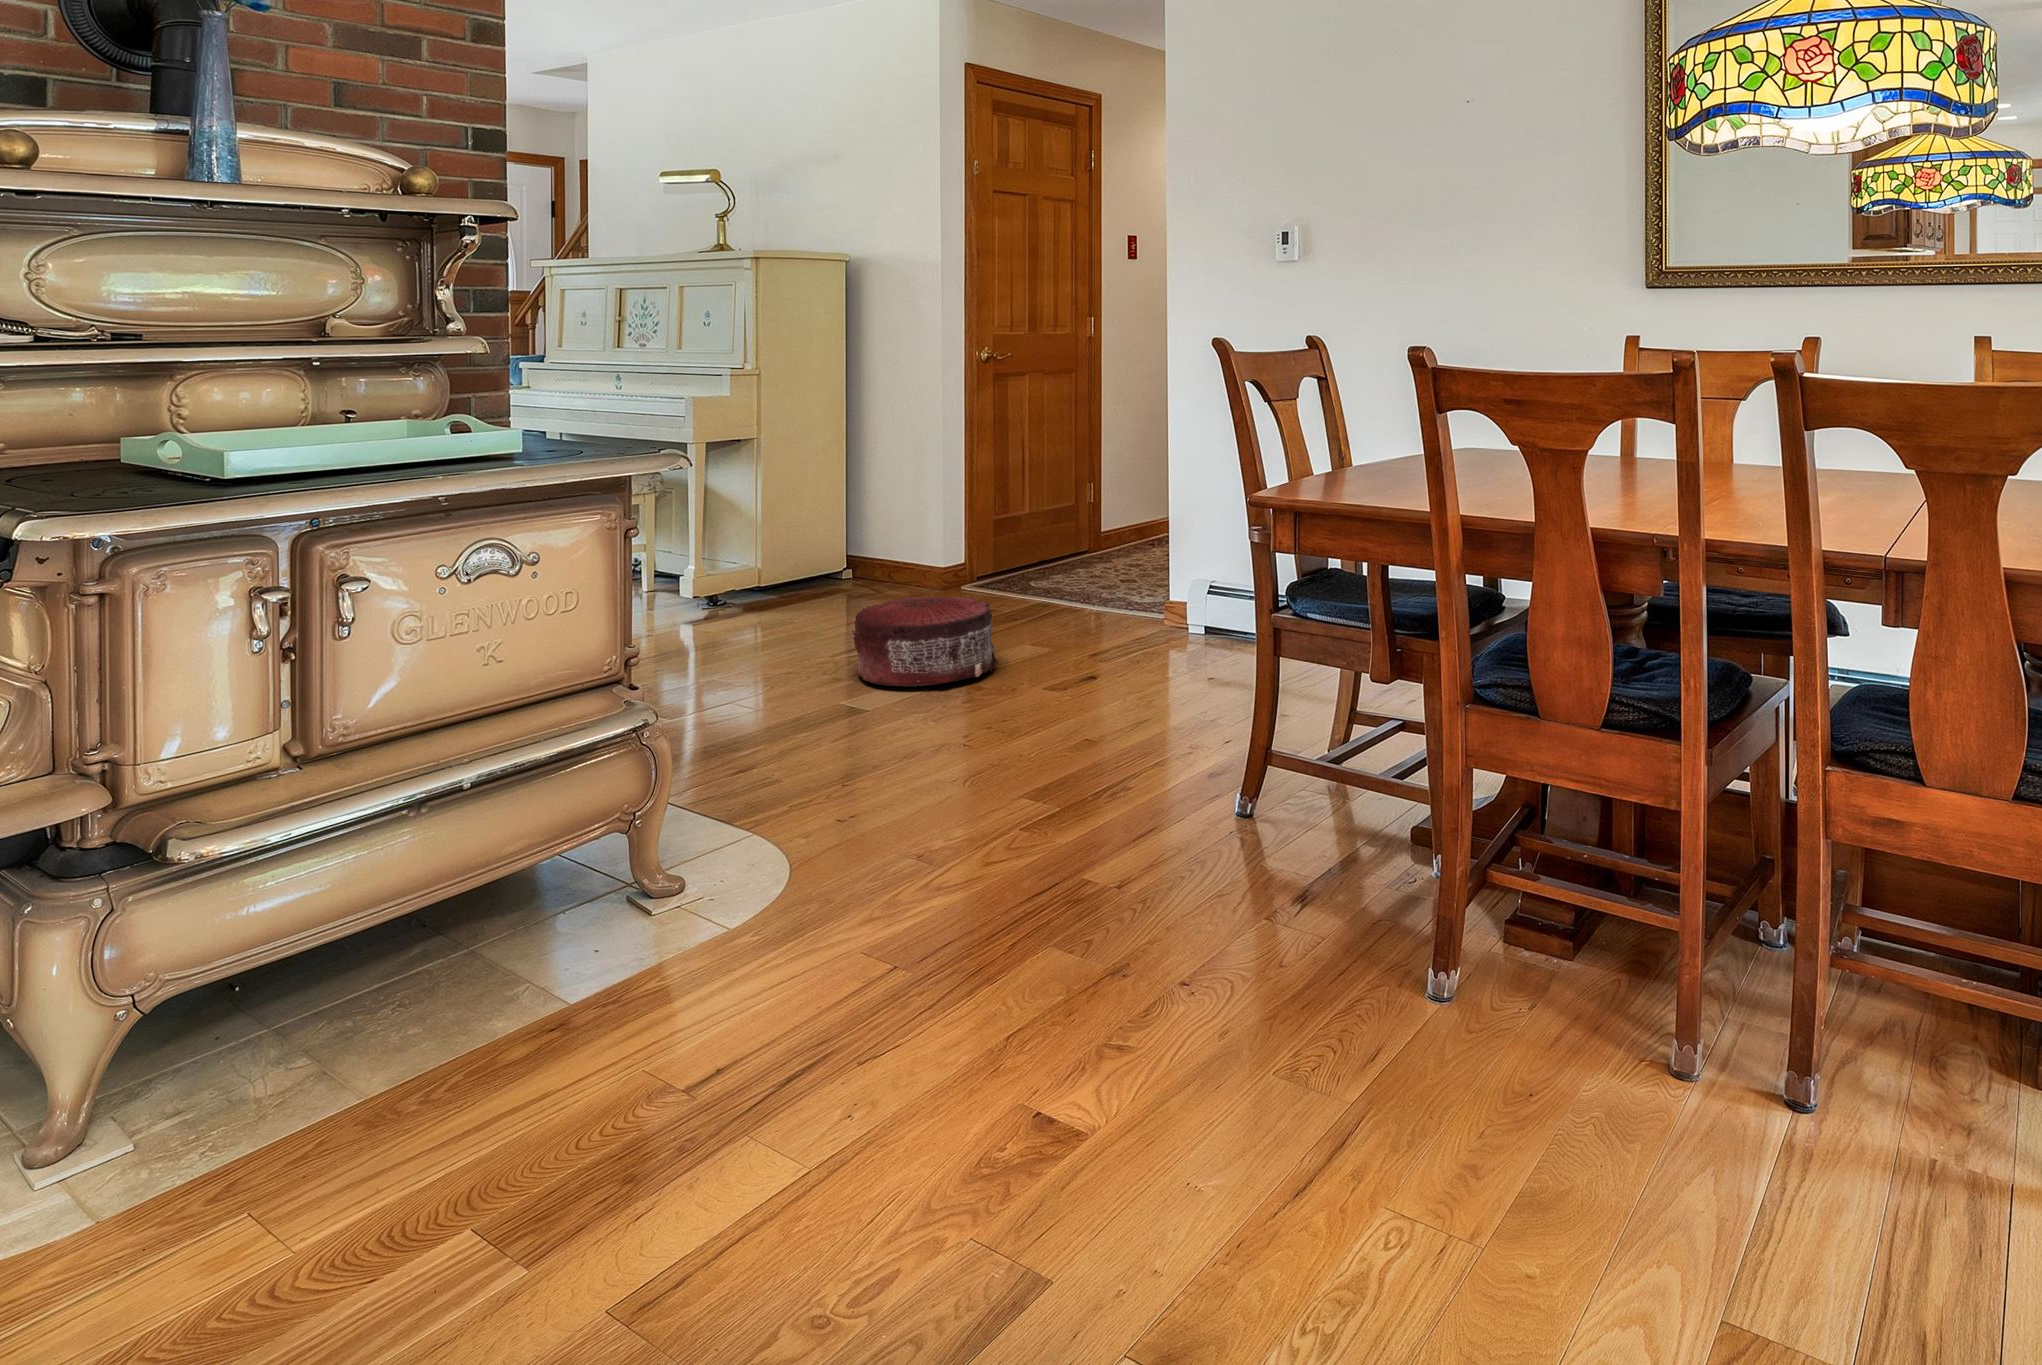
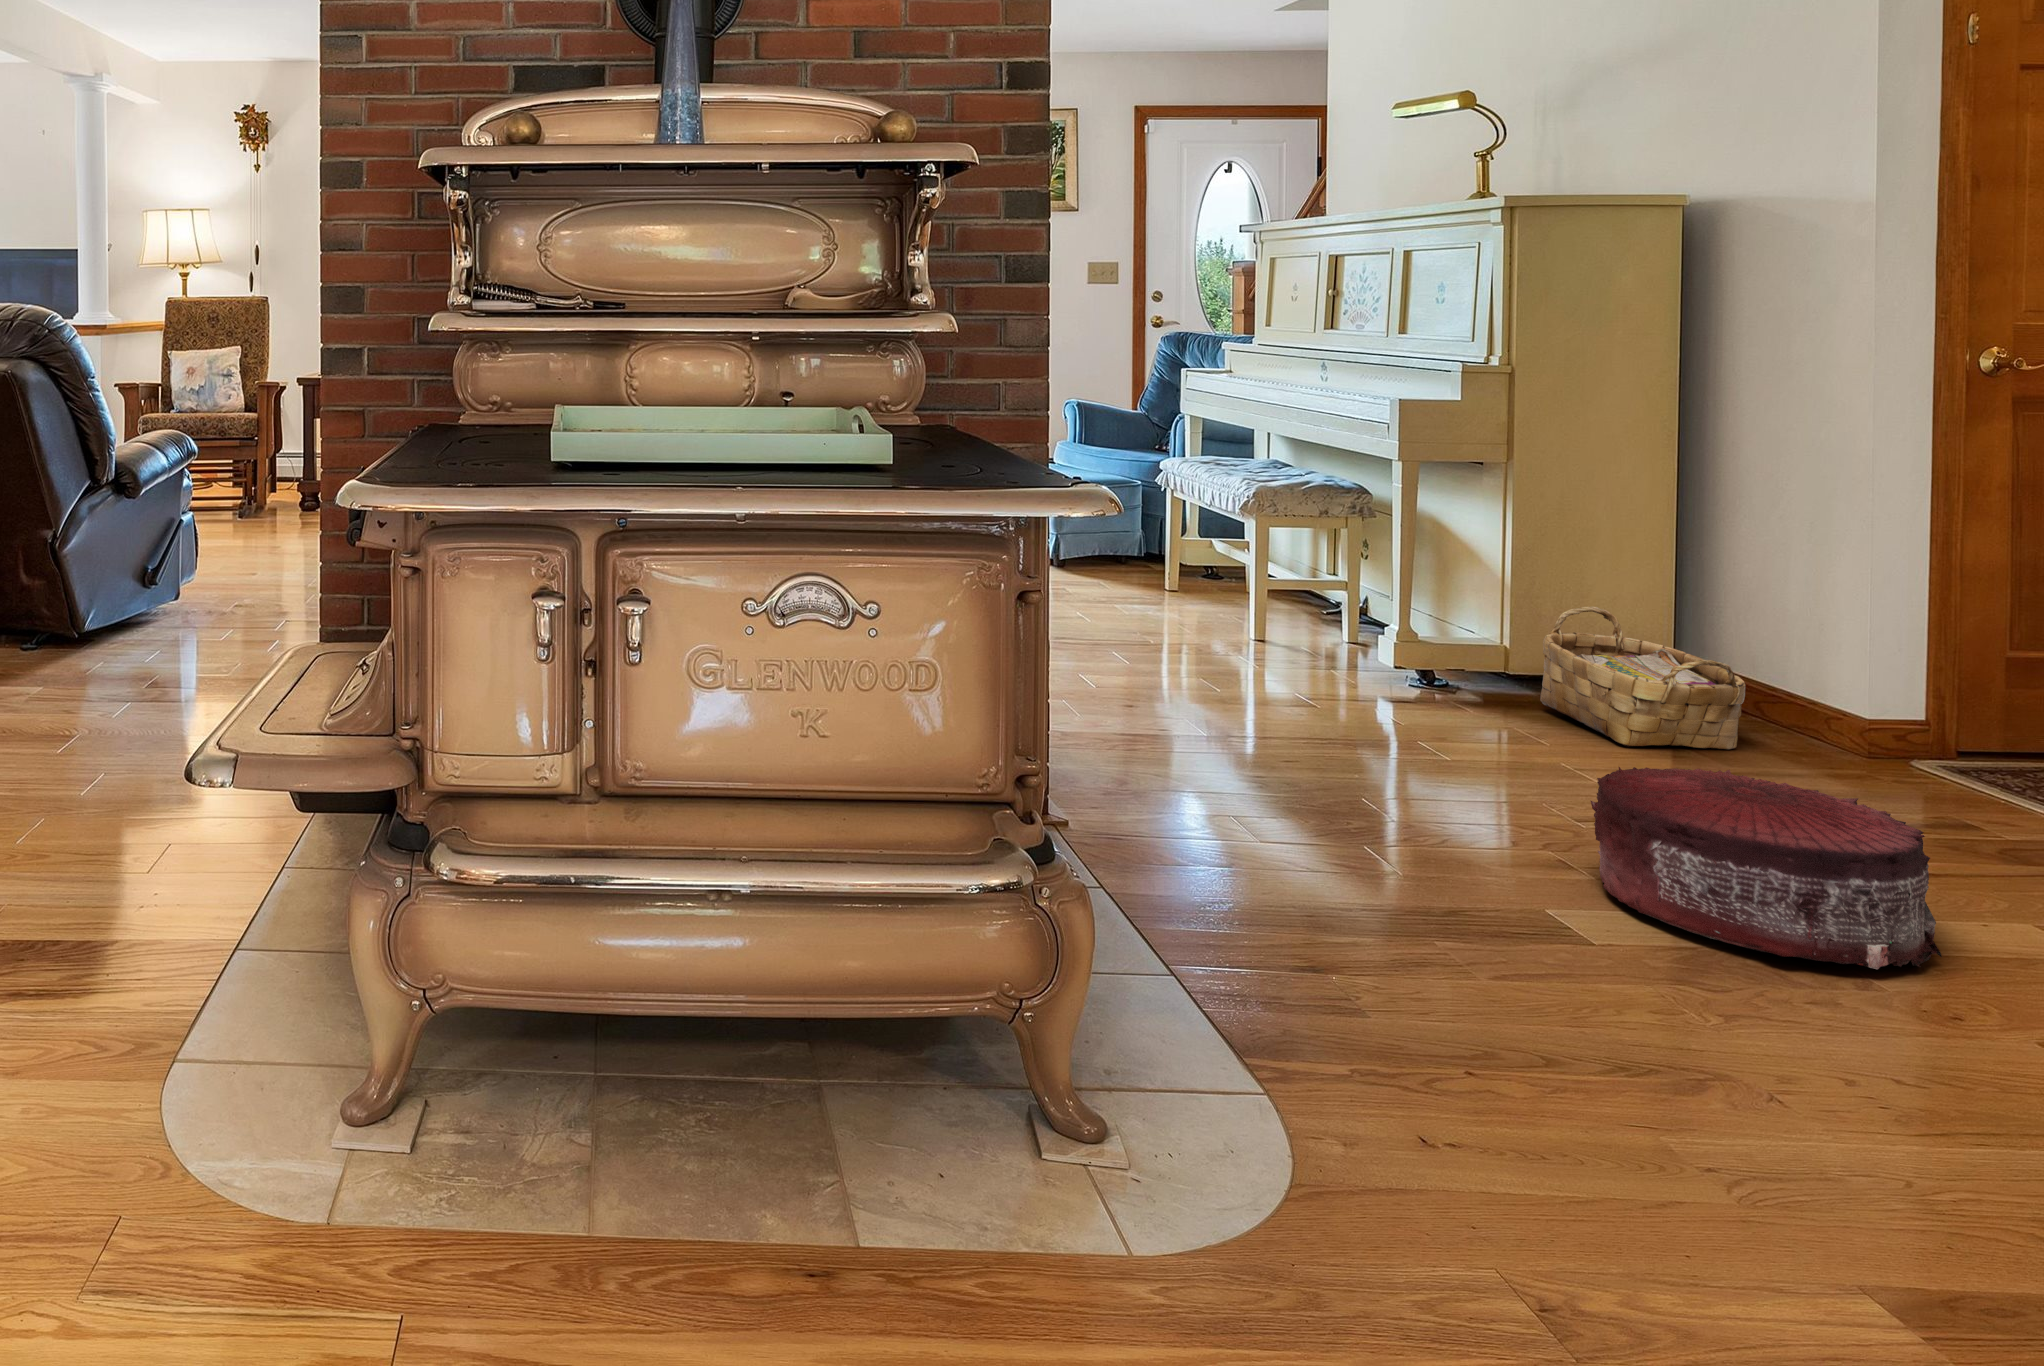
woven basket: none [790,526,893,608] -> present [1540,607,1745,749]

